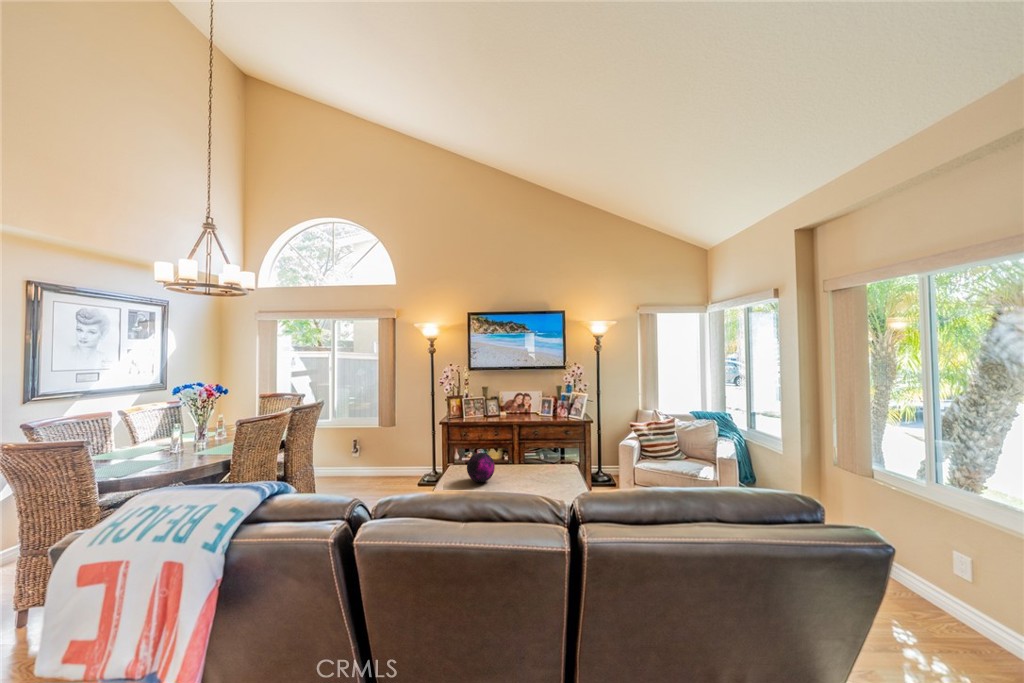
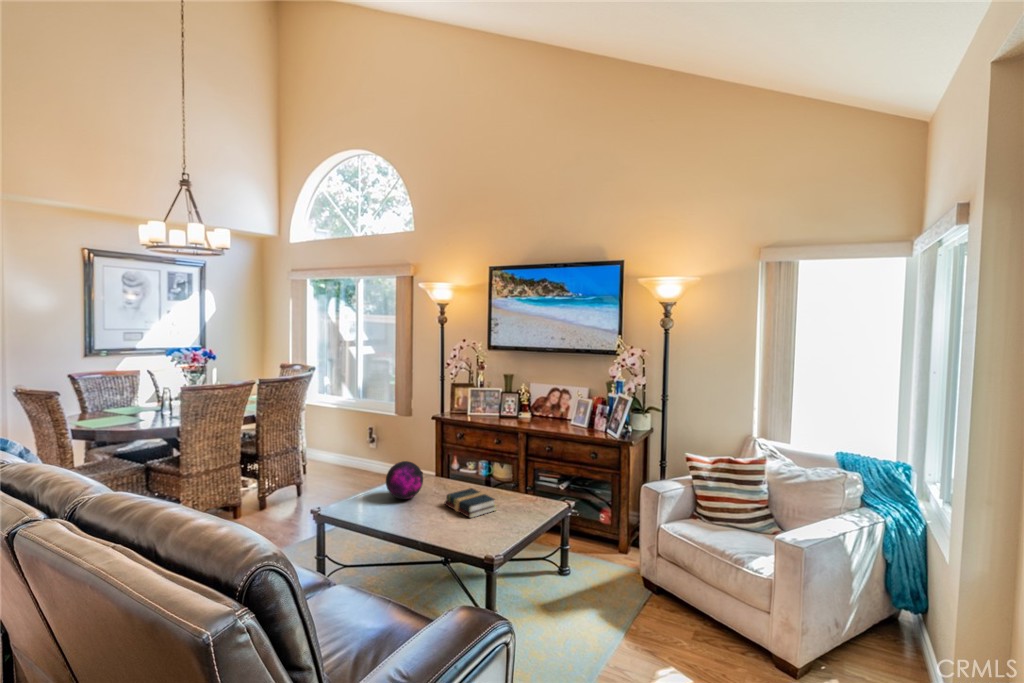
hardback book: none [516,465,552,484] -> present [445,488,496,518]

